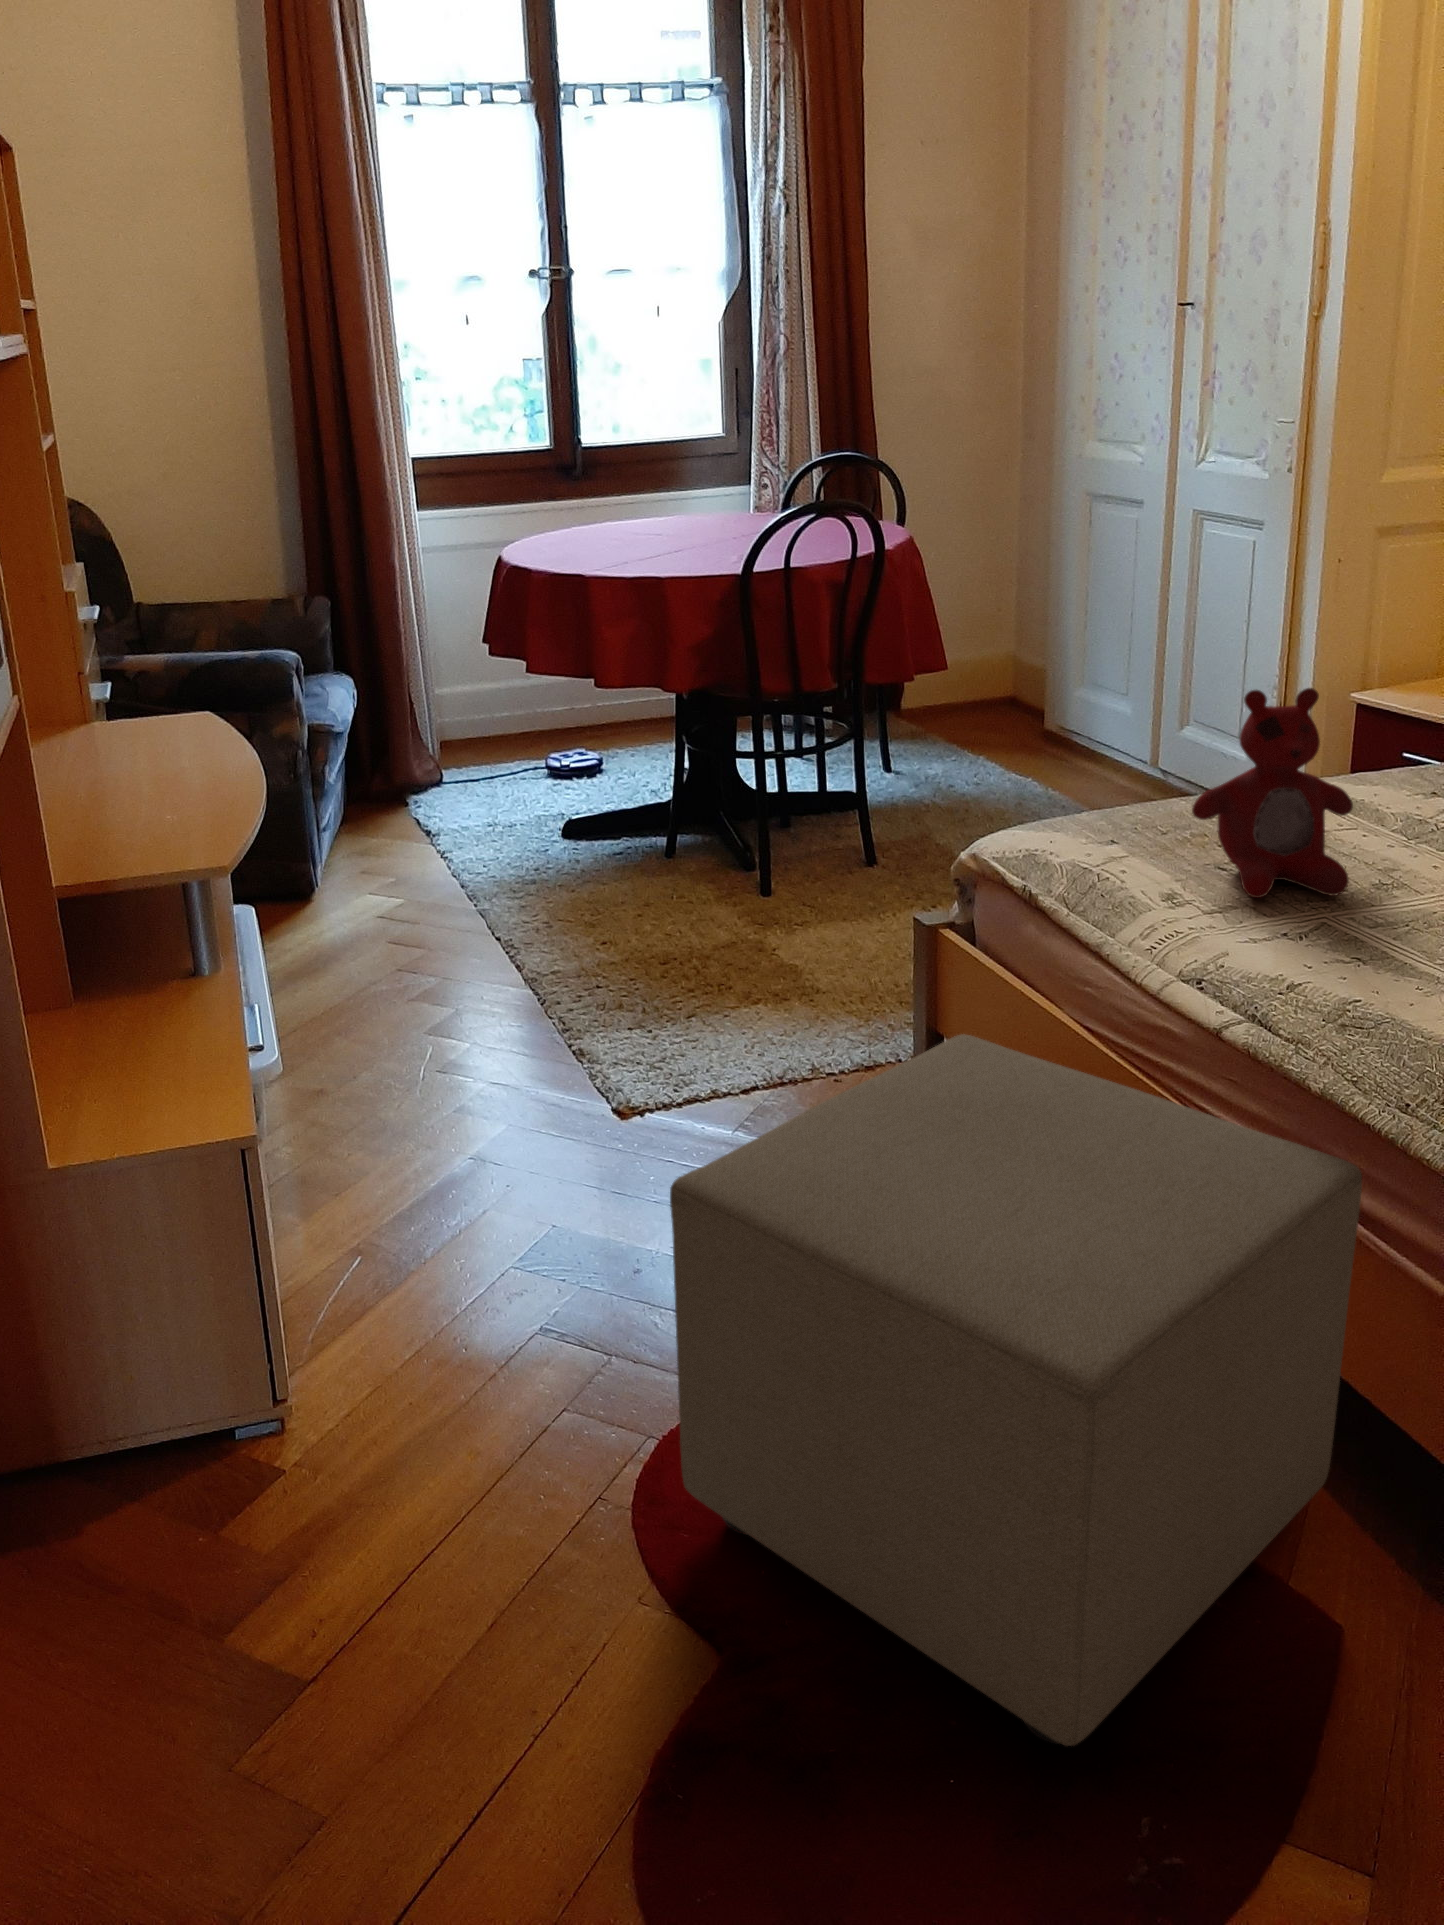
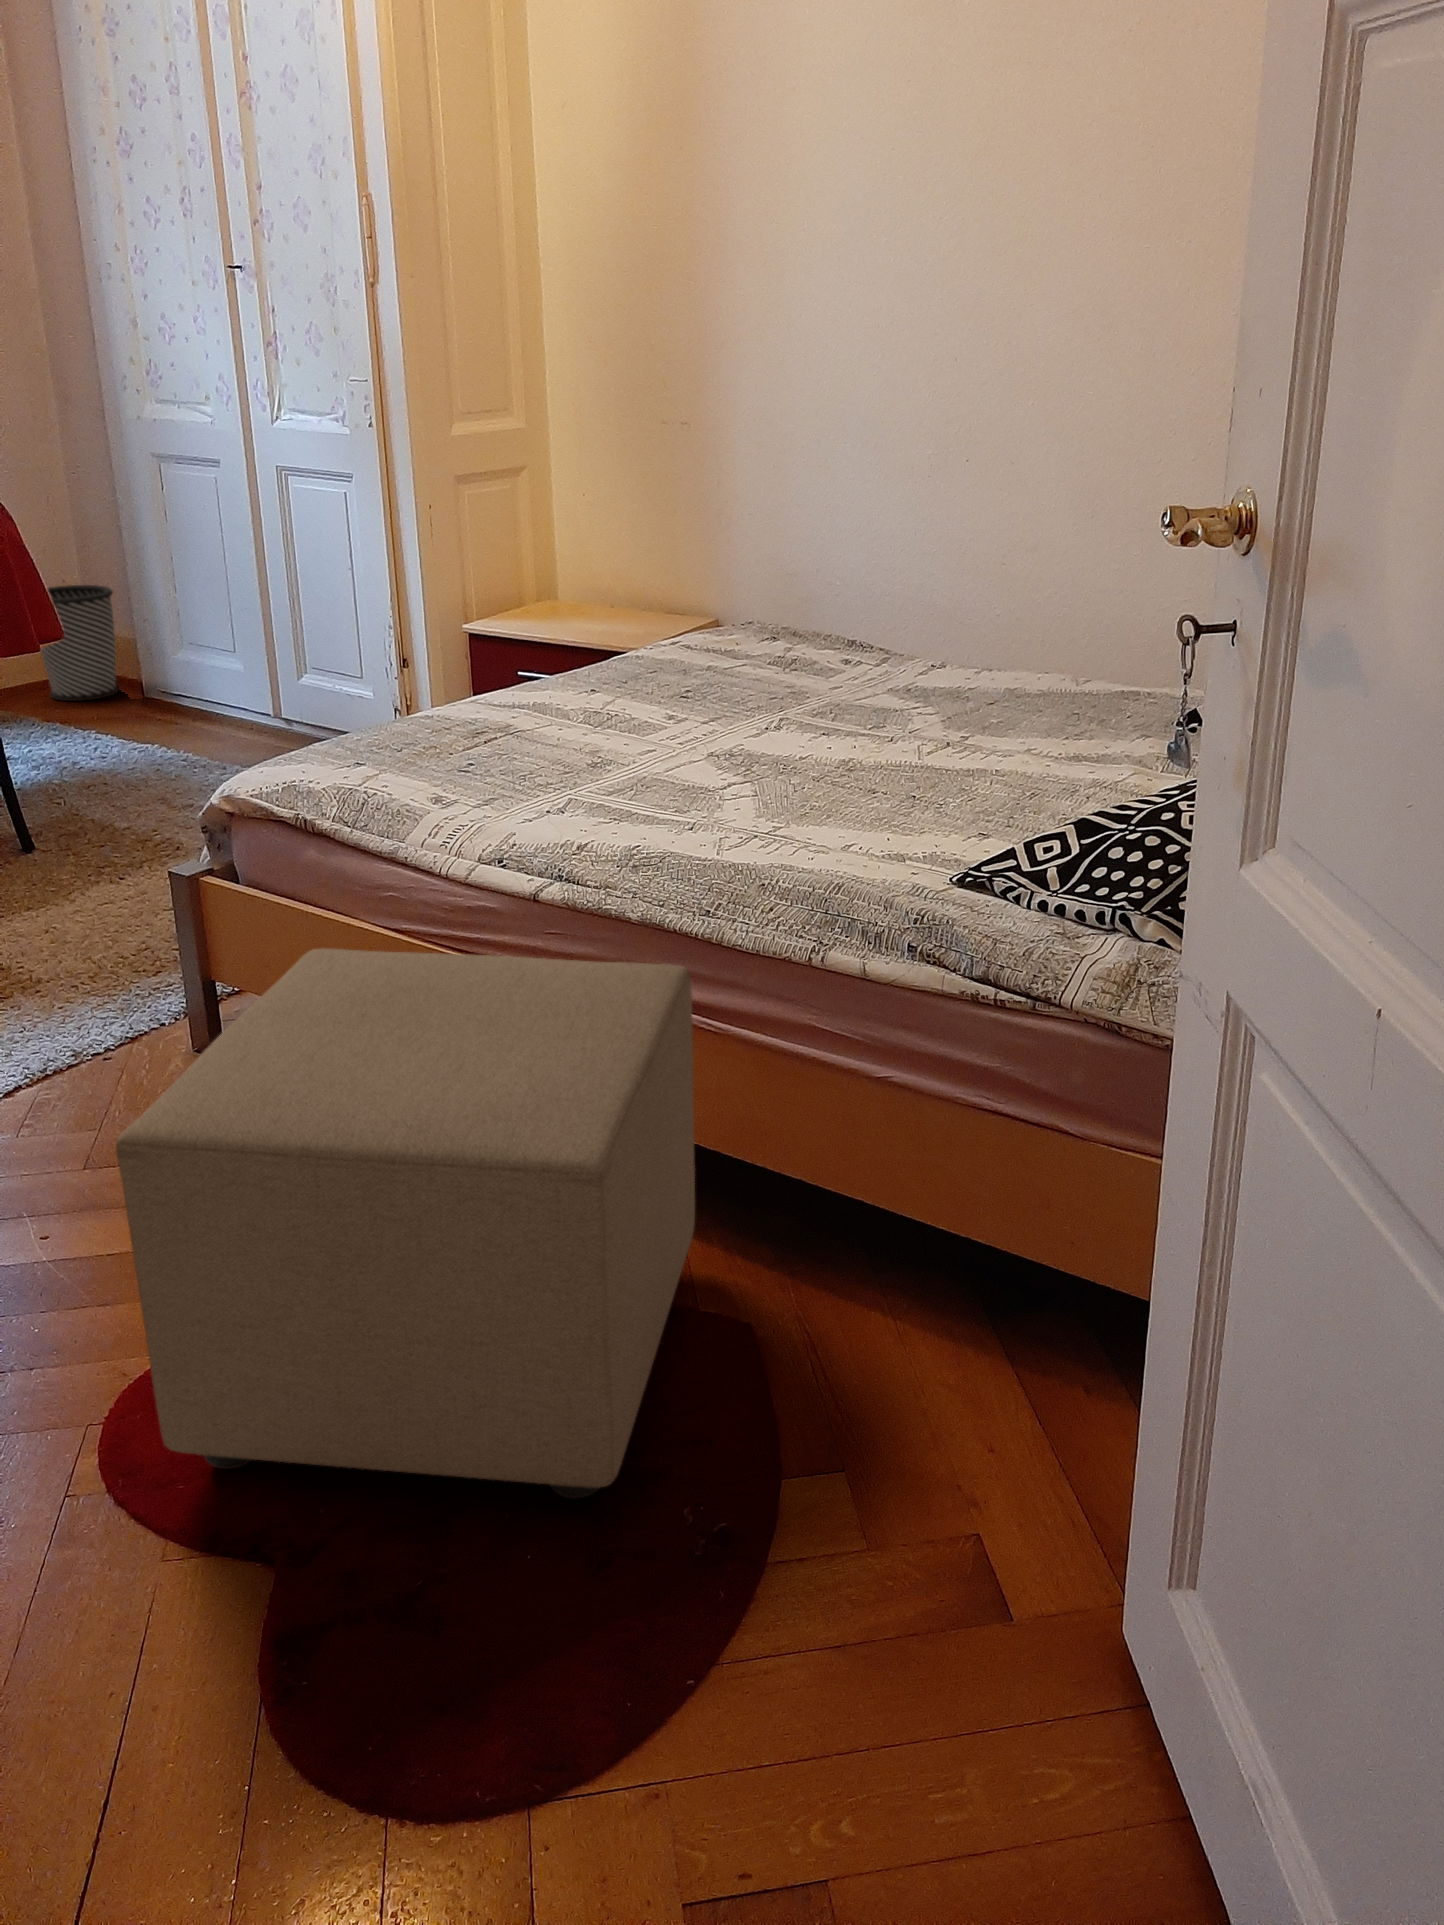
wastebasket: none [955,614,1032,725] -> present [41,585,119,701]
stuffed bear: present [1192,688,1353,898] -> none [442,601,582,786]

